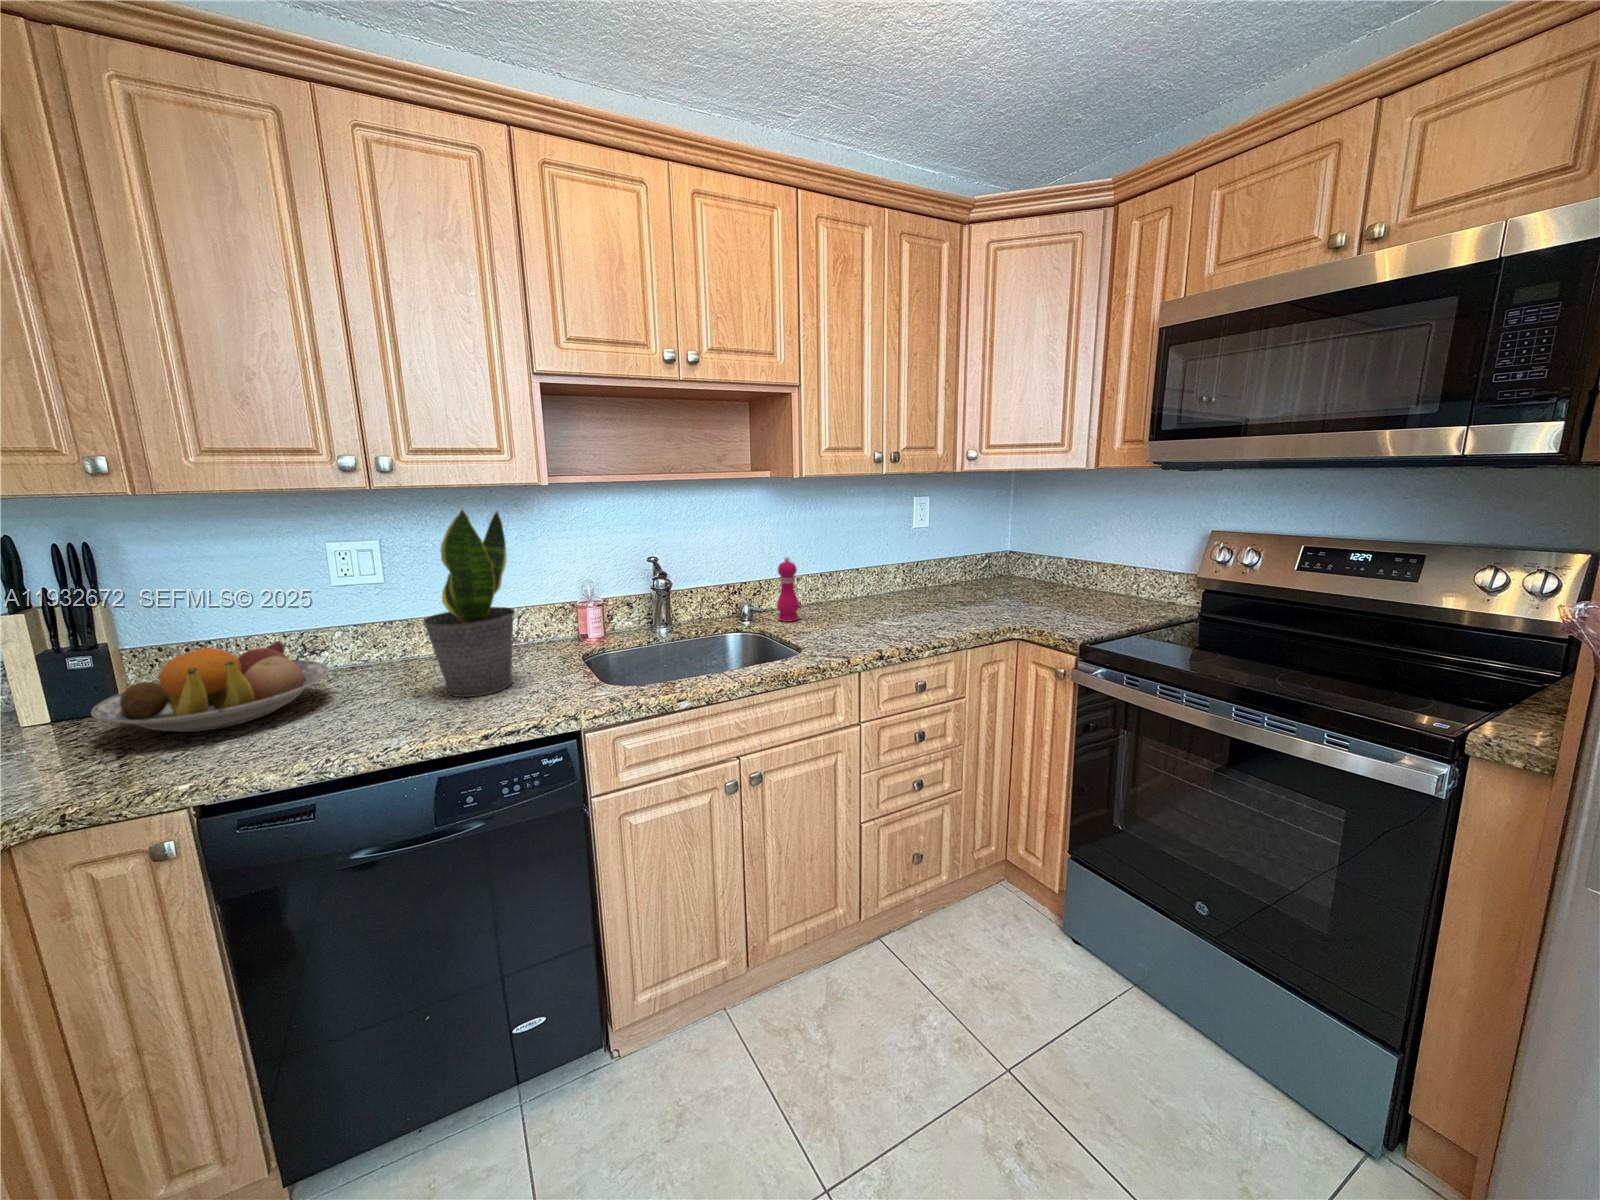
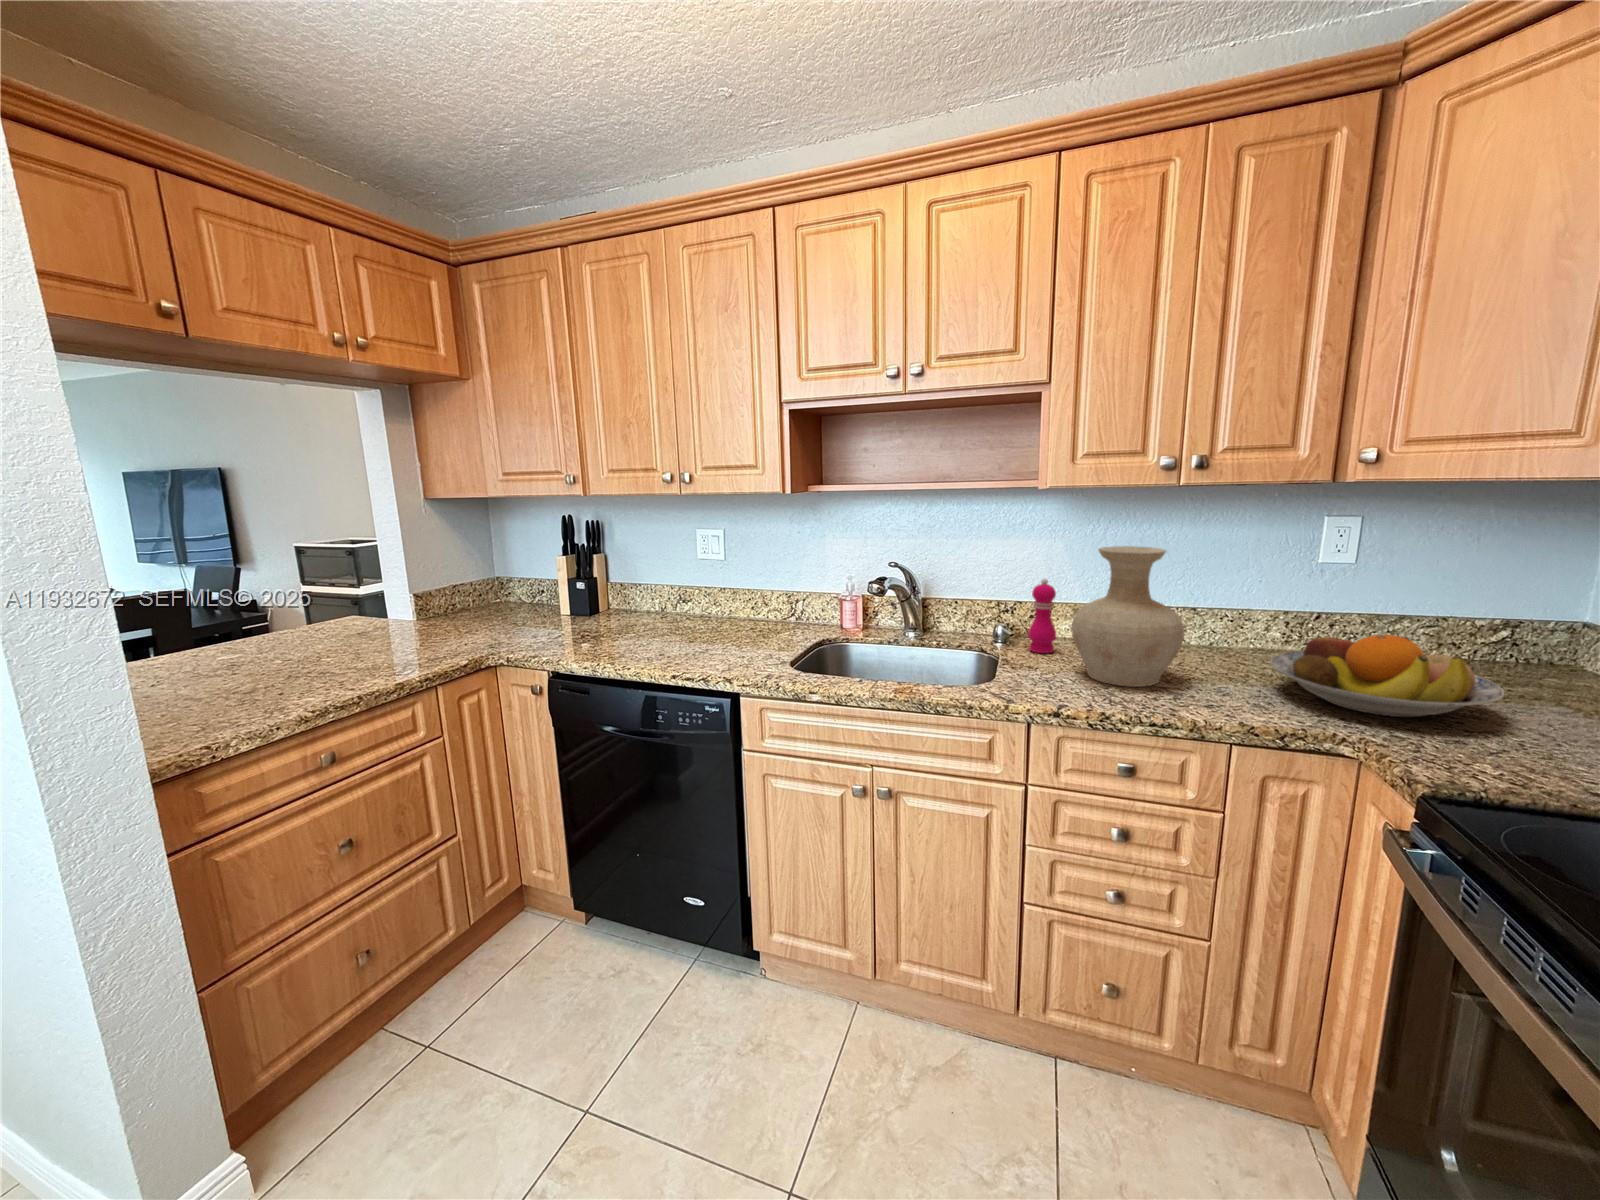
potted plant: present [423,509,515,697] -> none [688,510,751,651]
vase: none [834,522,913,630] -> present [1072,546,1184,687]
fruit bowl: present [91,642,329,732] -> present [1270,630,1504,717]

